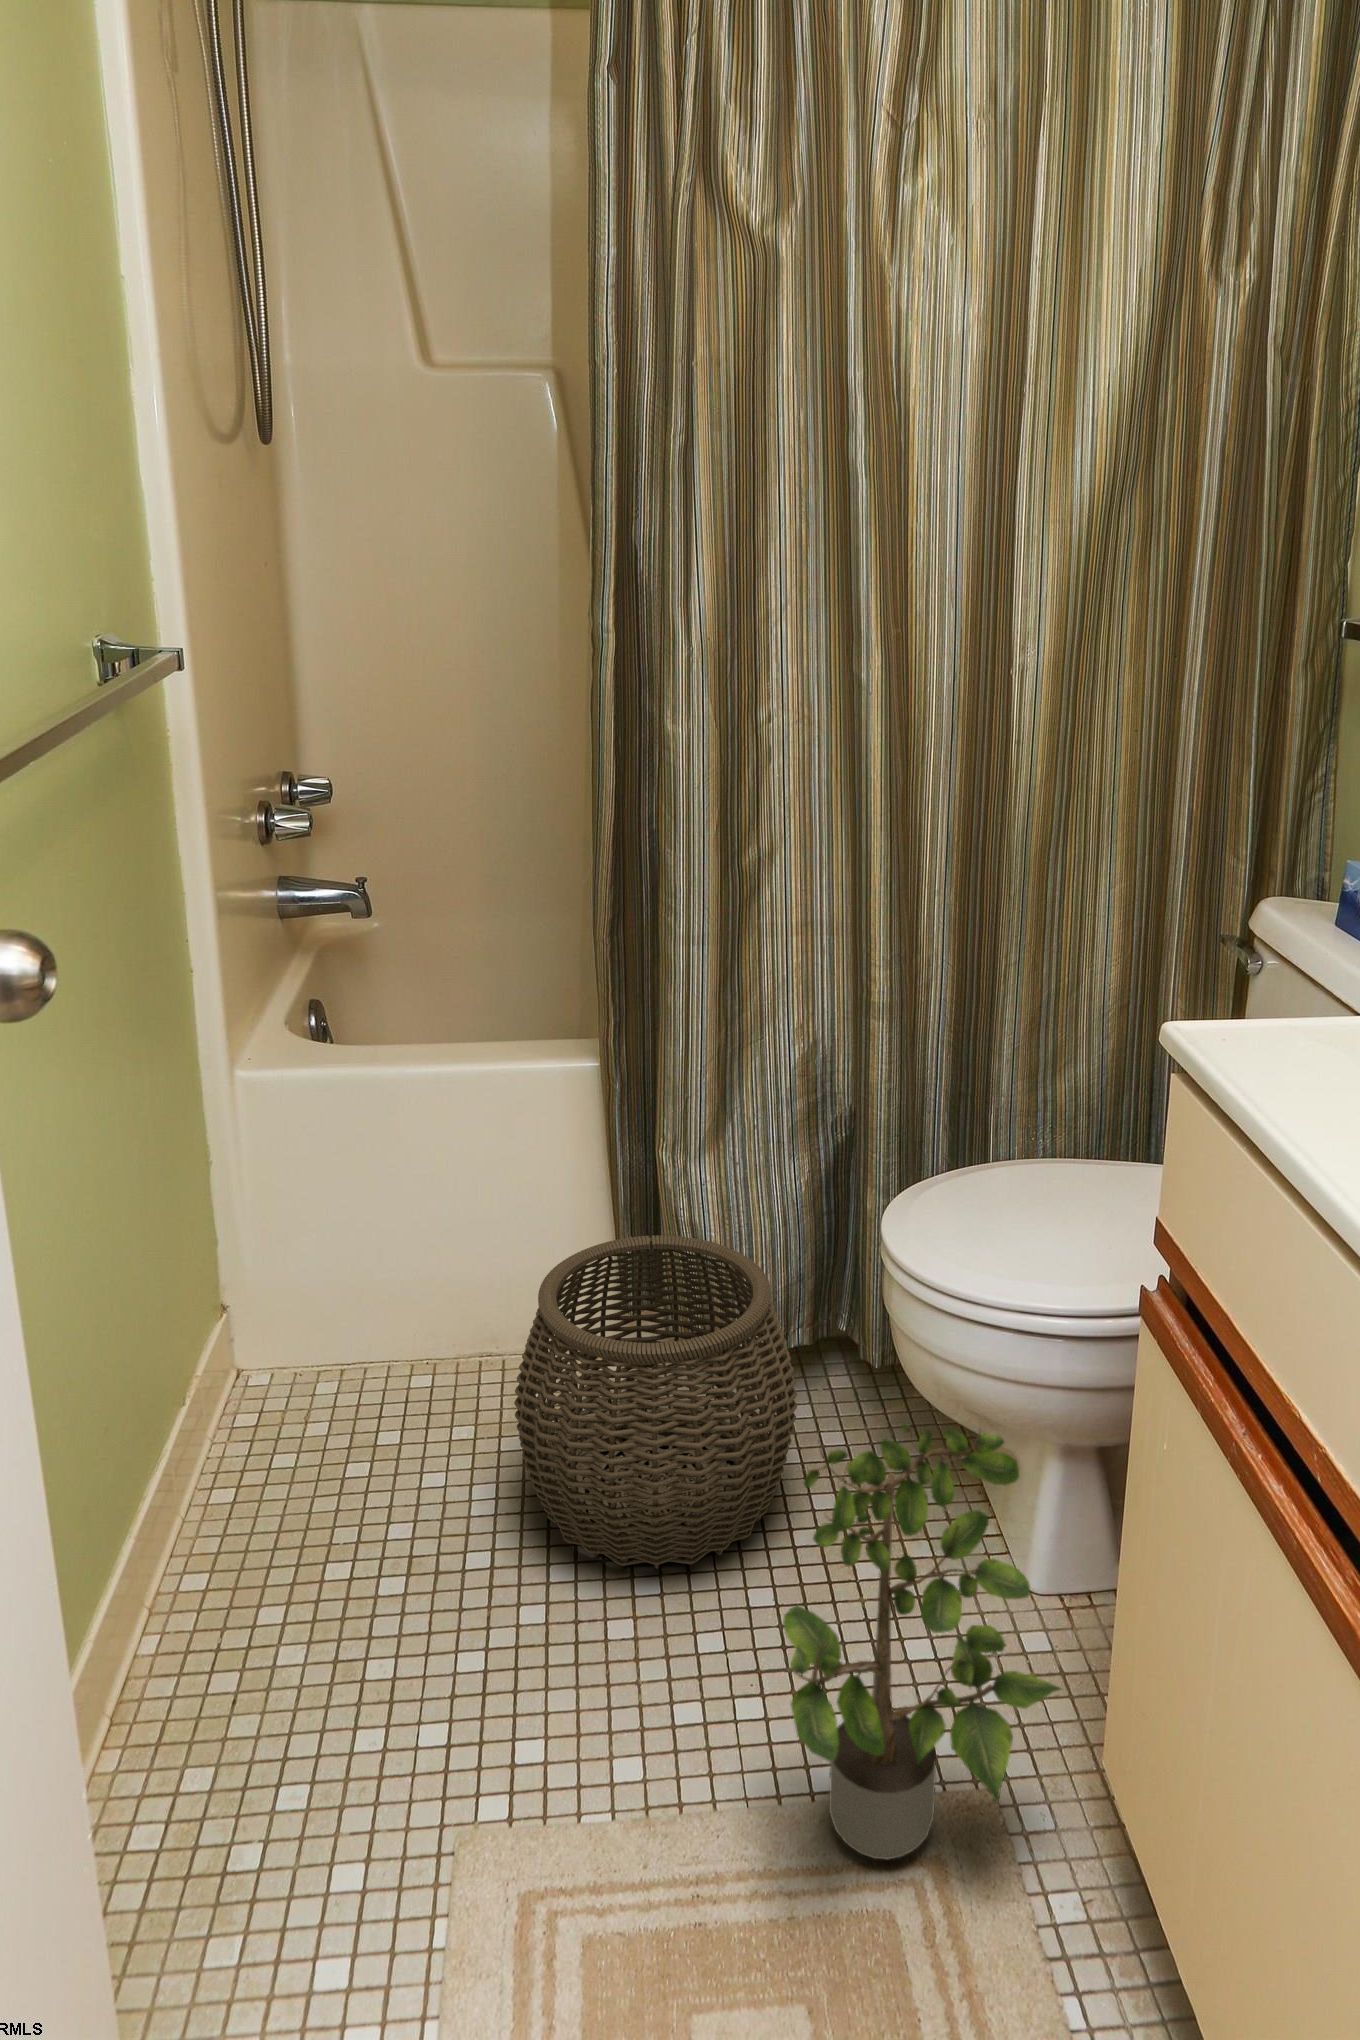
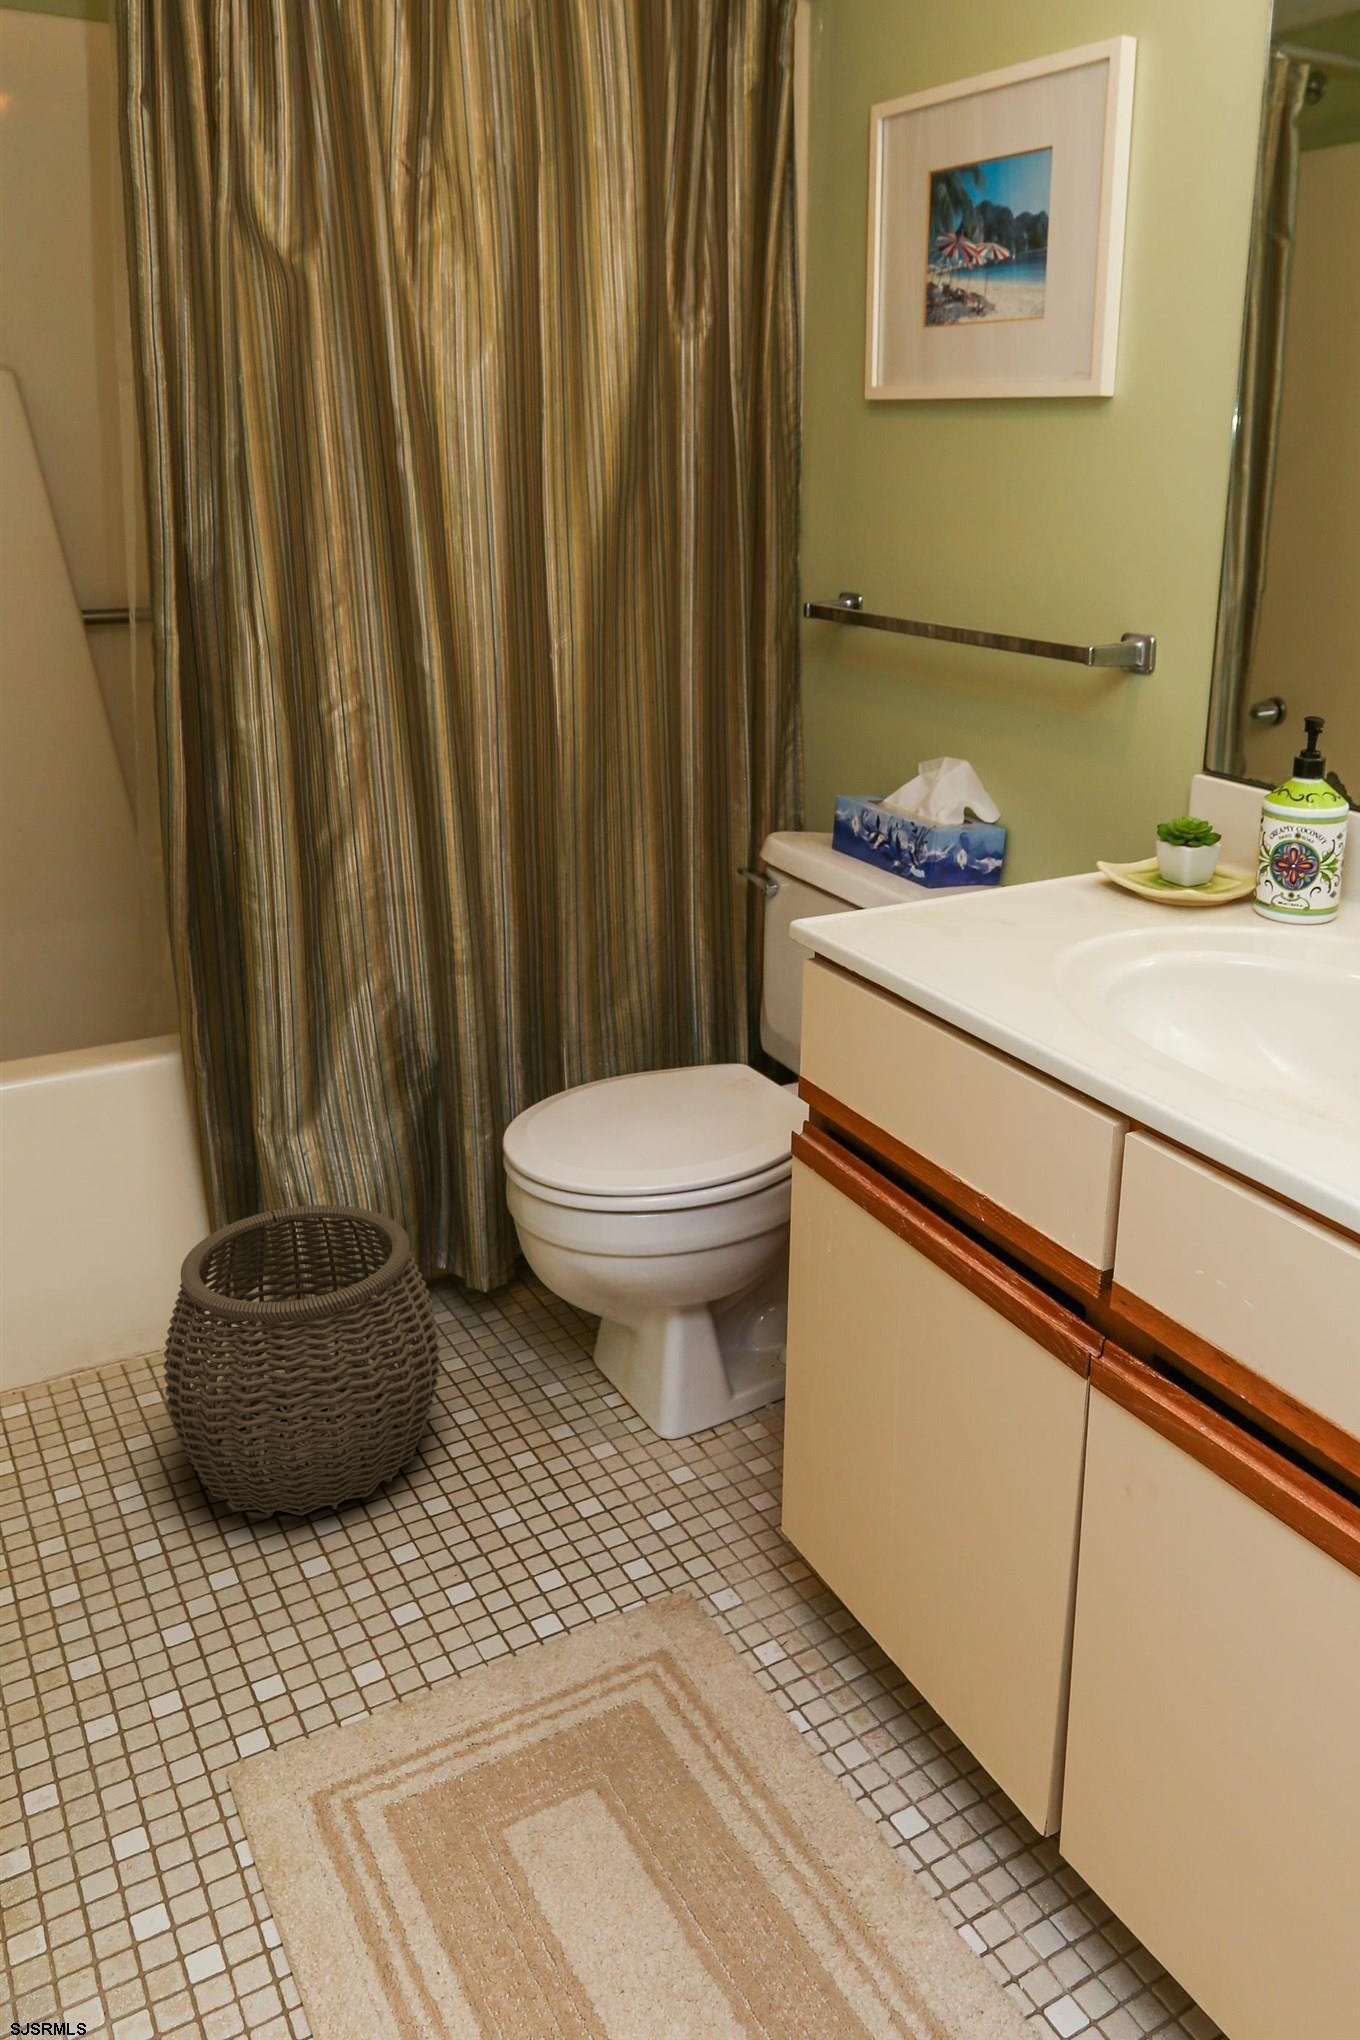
potted plant: present [783,1425,1061,1859] -> none [508,1271,743,1669]

